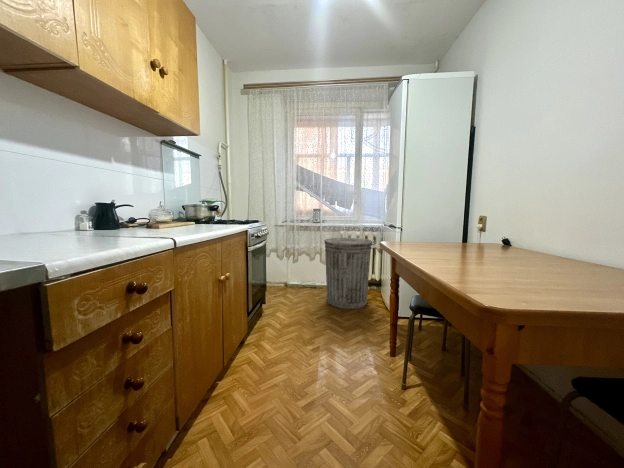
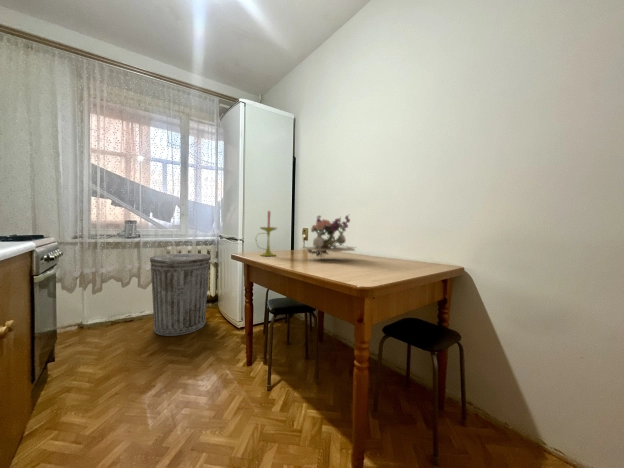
candle: none [399,194,427,247] -> present [256,211,276,256]
flower arrangement: none [449,194,551,256] -> present [303,216,354,257]

